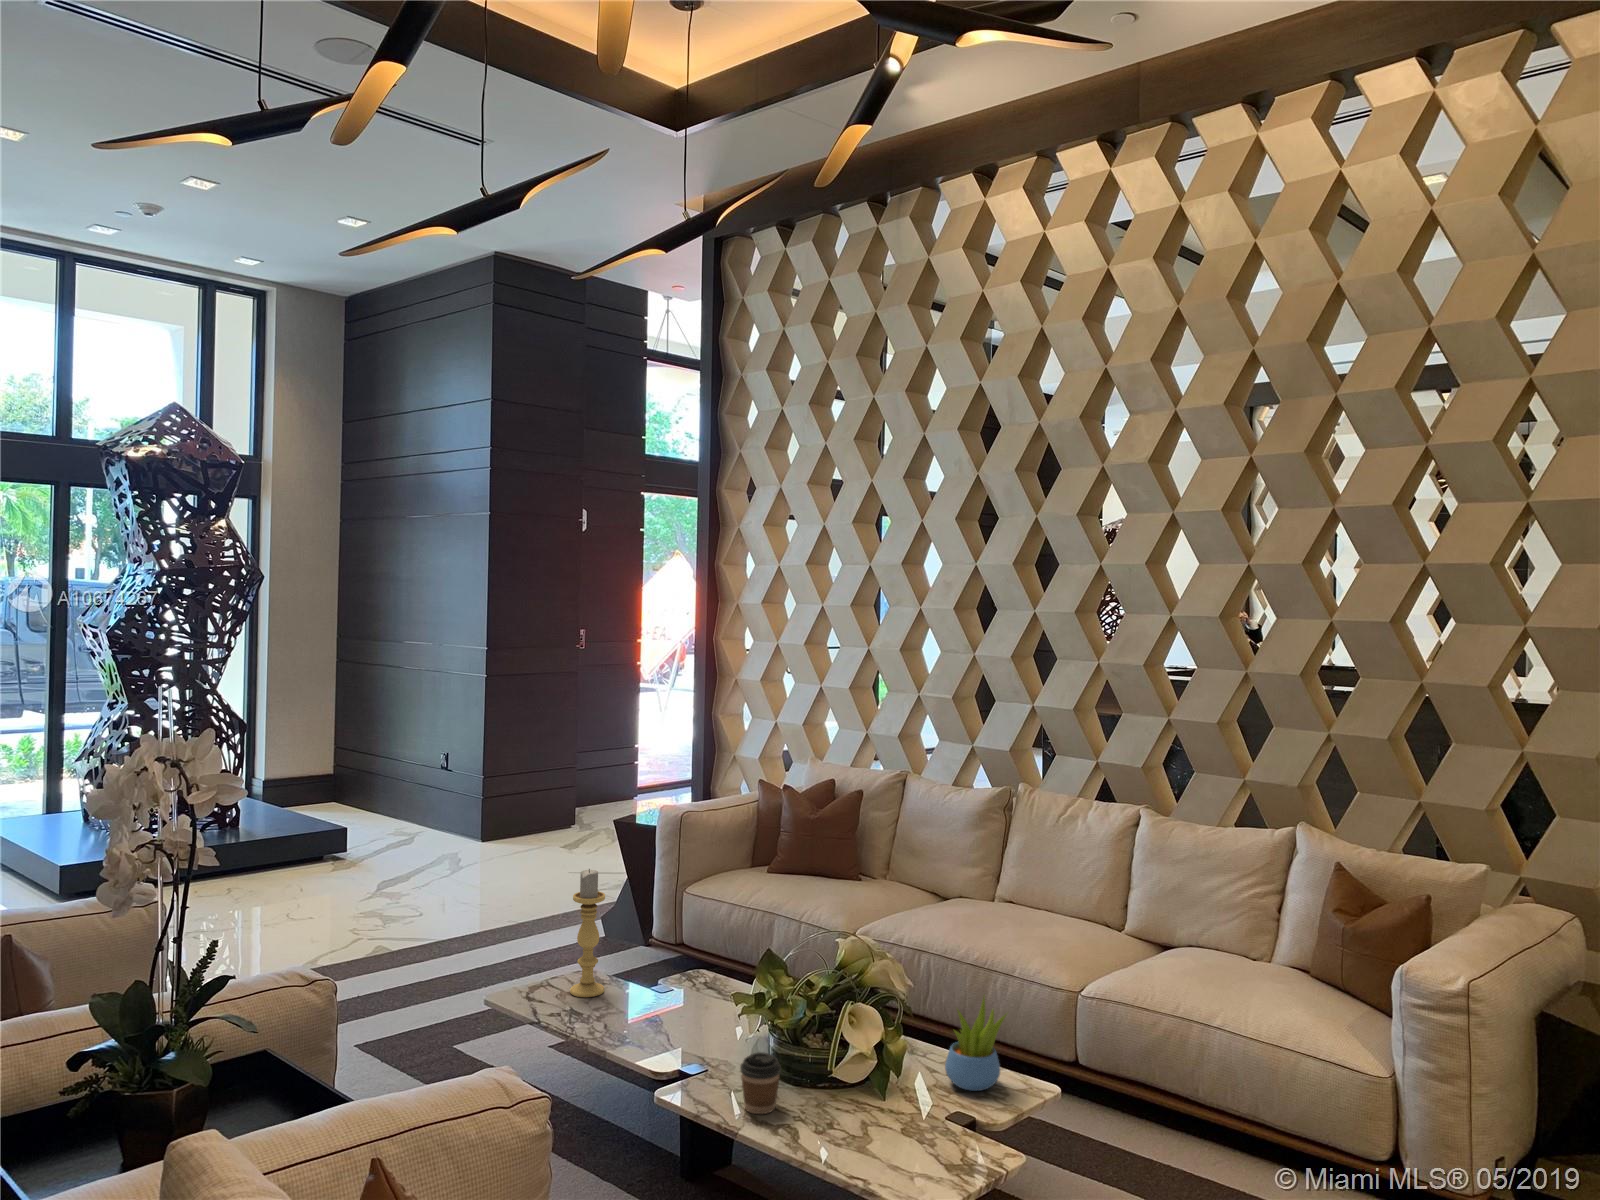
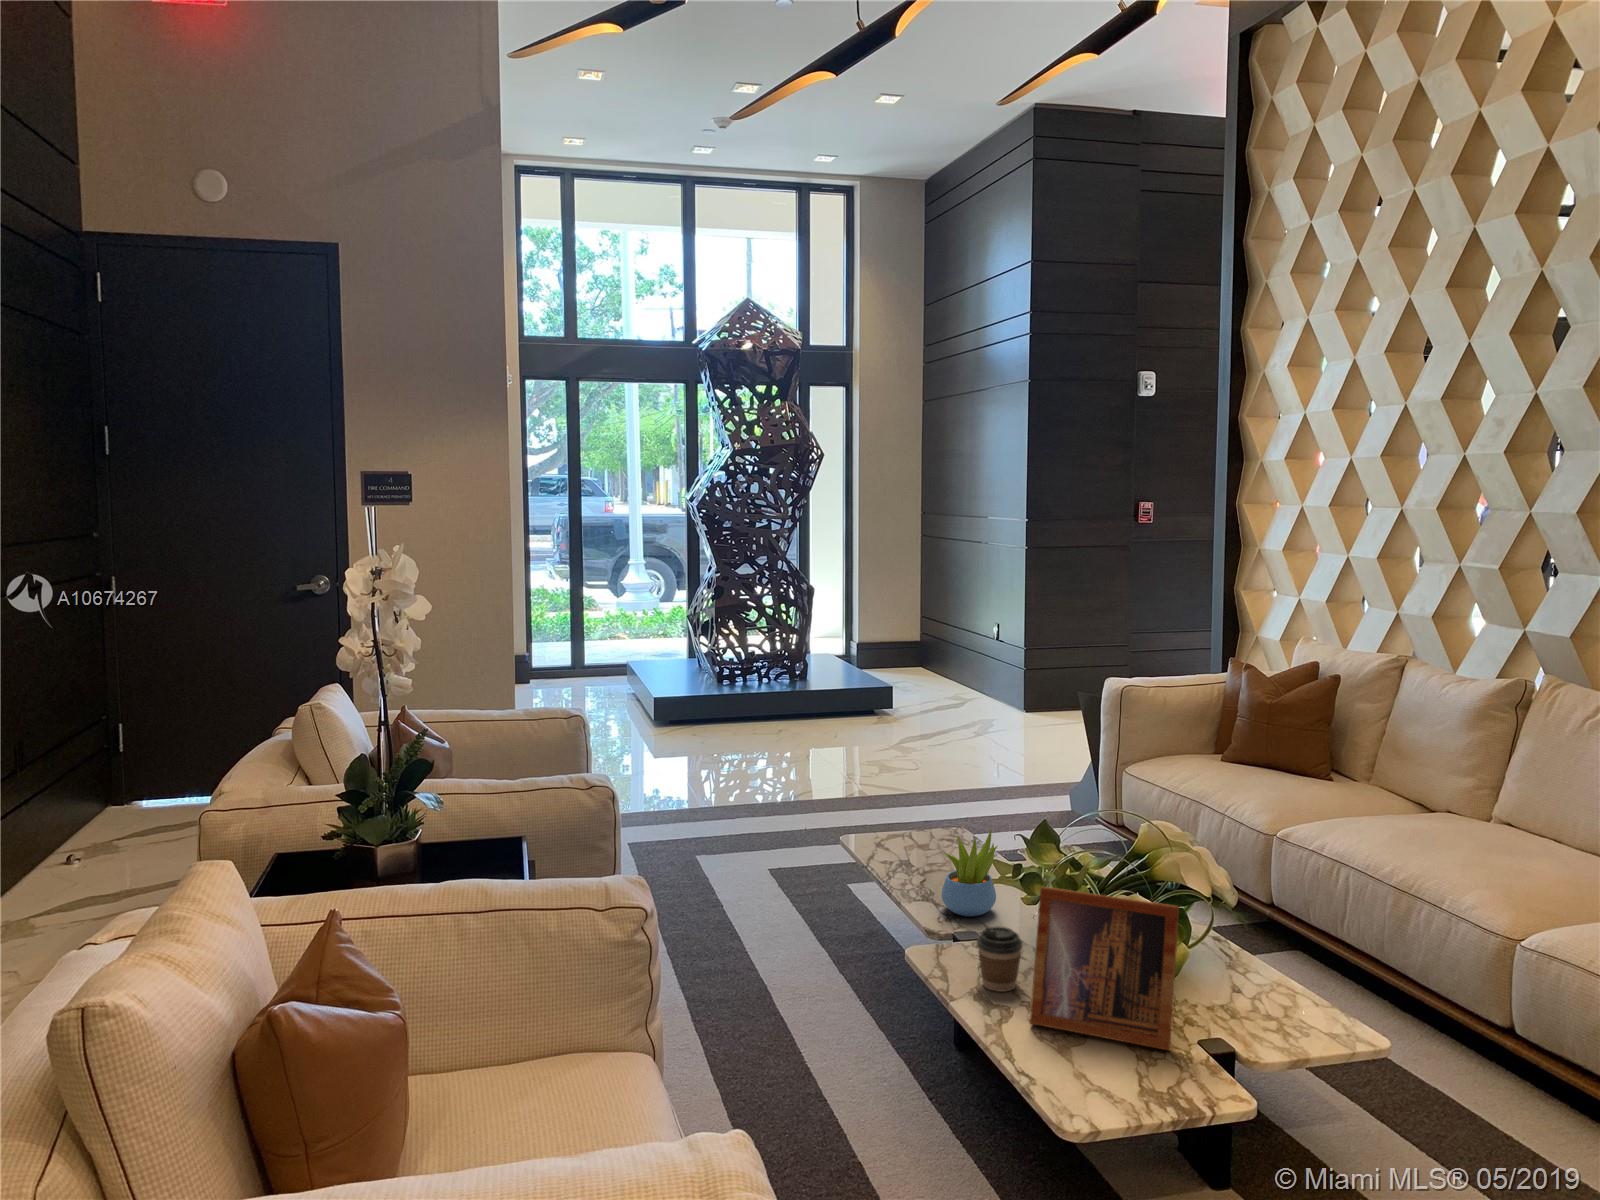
candle holder: present [570,869,605,997] -> none [919,726,954,856]
succulent plant: present [945,995,1006,1091] -> present [942,829,997,916]
picture frame: none [811,1004,934,1135] -> present [1030,887,1179,1050]

